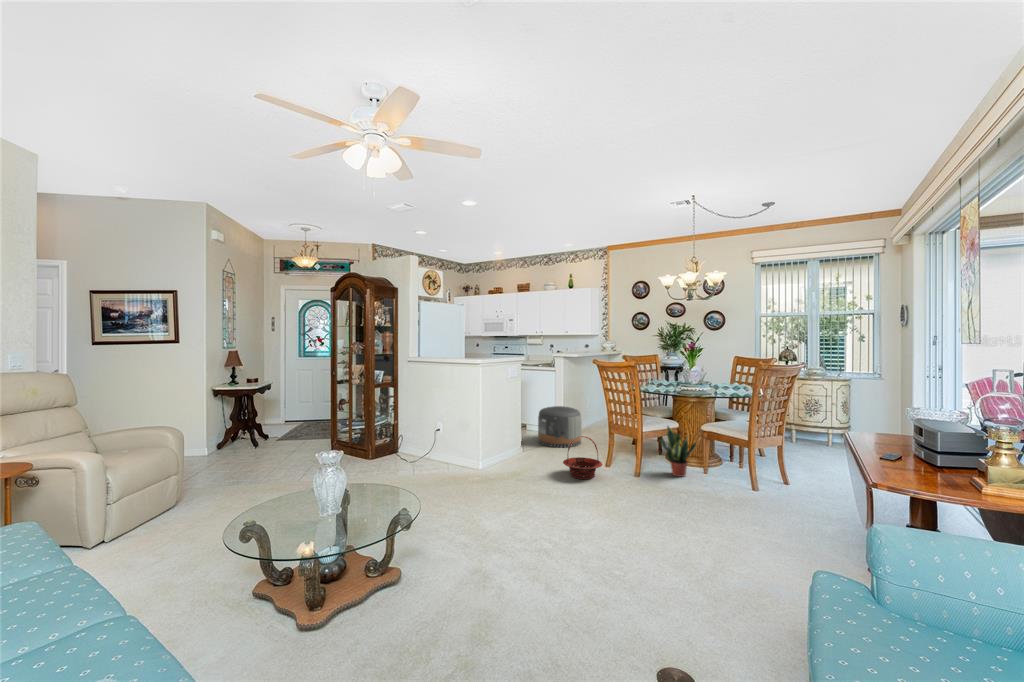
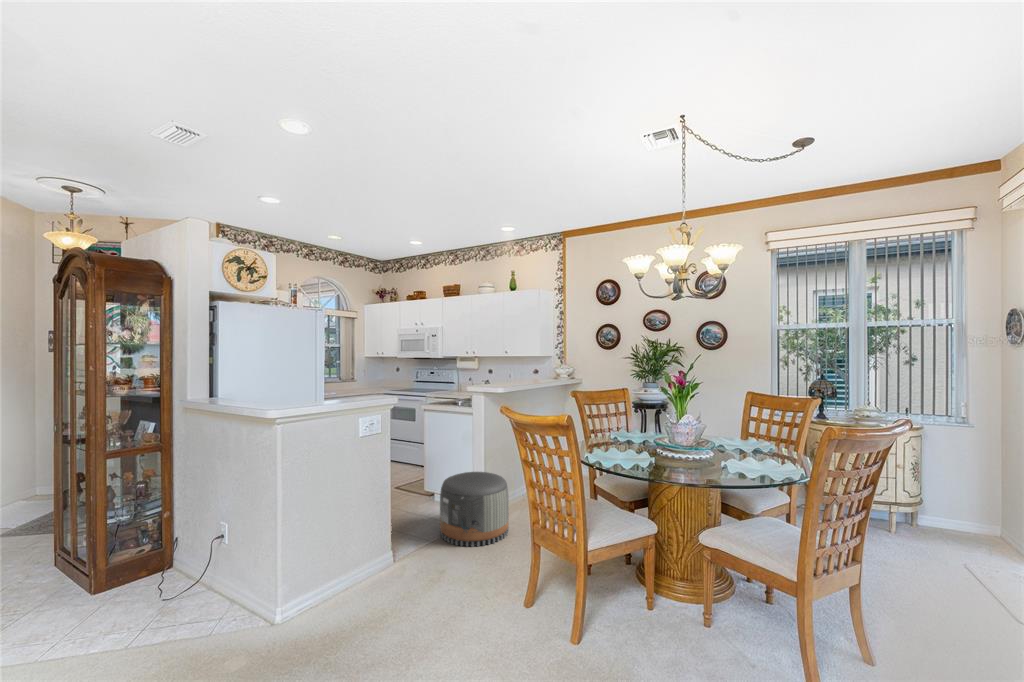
potted plant: present [661,426,696,477] -> none [626,534,691,636]
basket: present [563,436,602,479] -> none [441,561,517,653]

